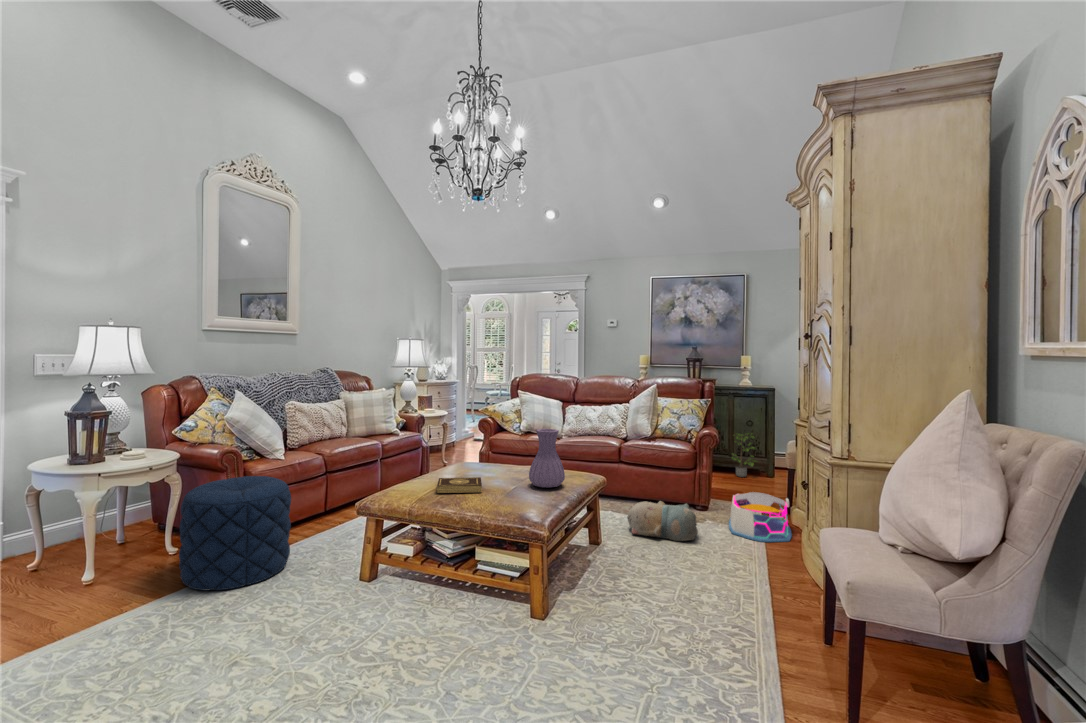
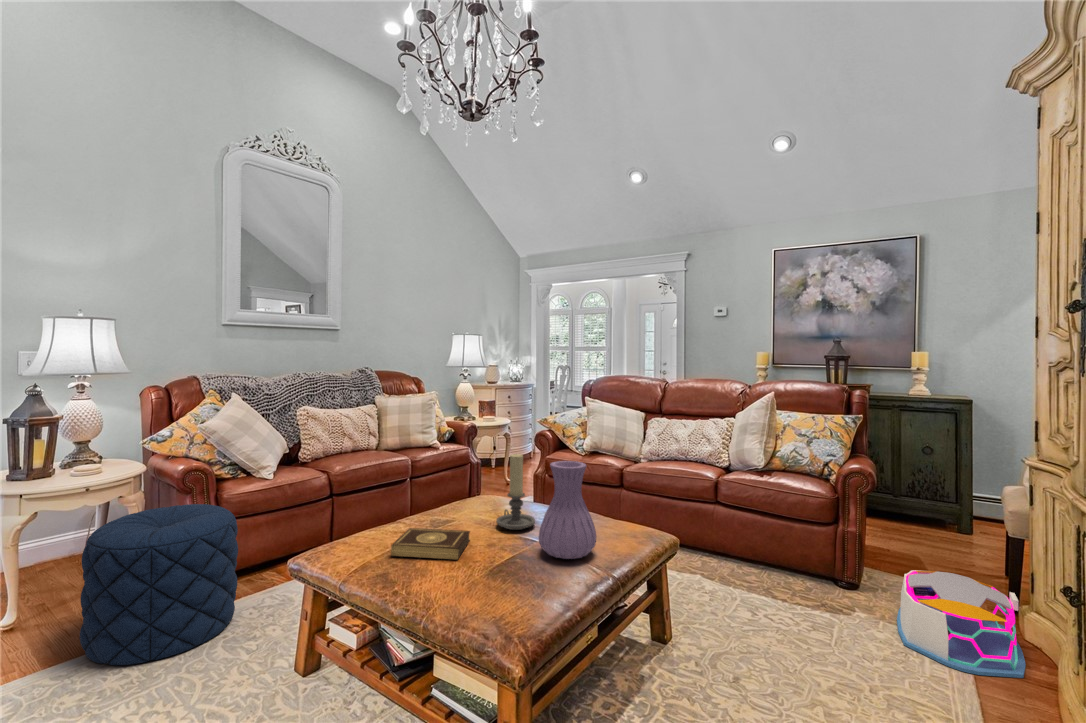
candle holder: none [492,427,518,477] -> present [496,454,535,530]
potted plant: present [732,433,756,477] -> none [897,462,947,529]
plush toy: present [627,501,698,541] -> none [719,574,840,653]

